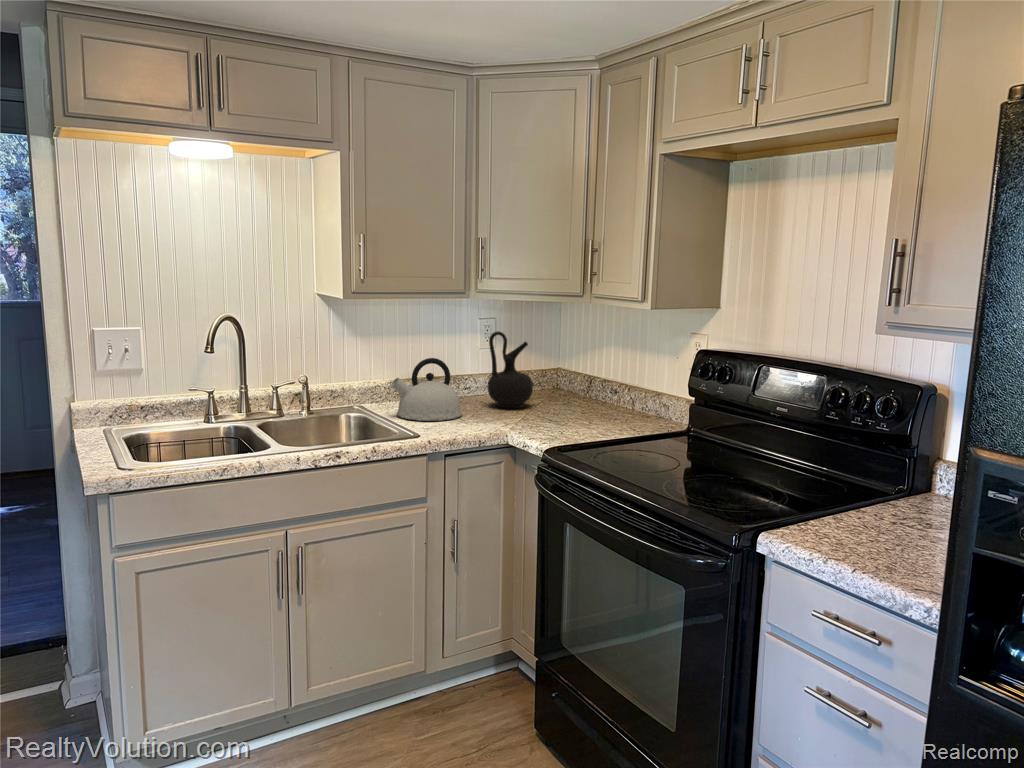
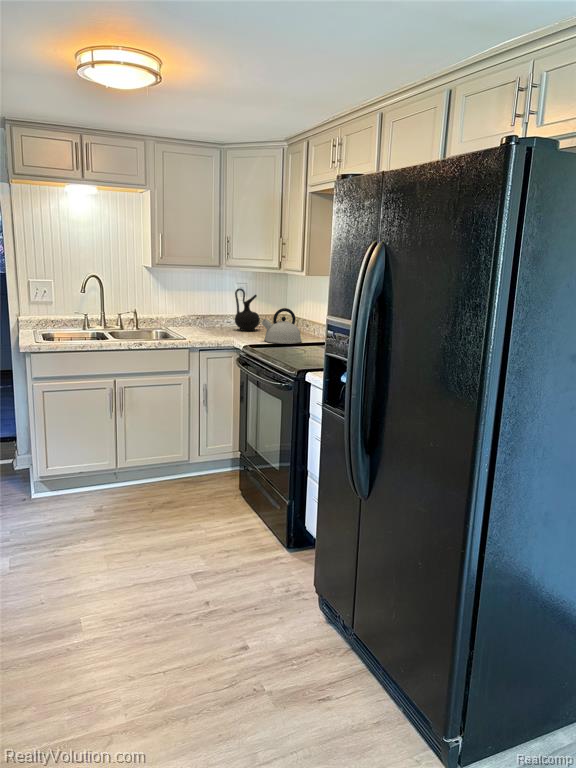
kettle: present [391,358,462,421] -> present [261,308,302,344]

